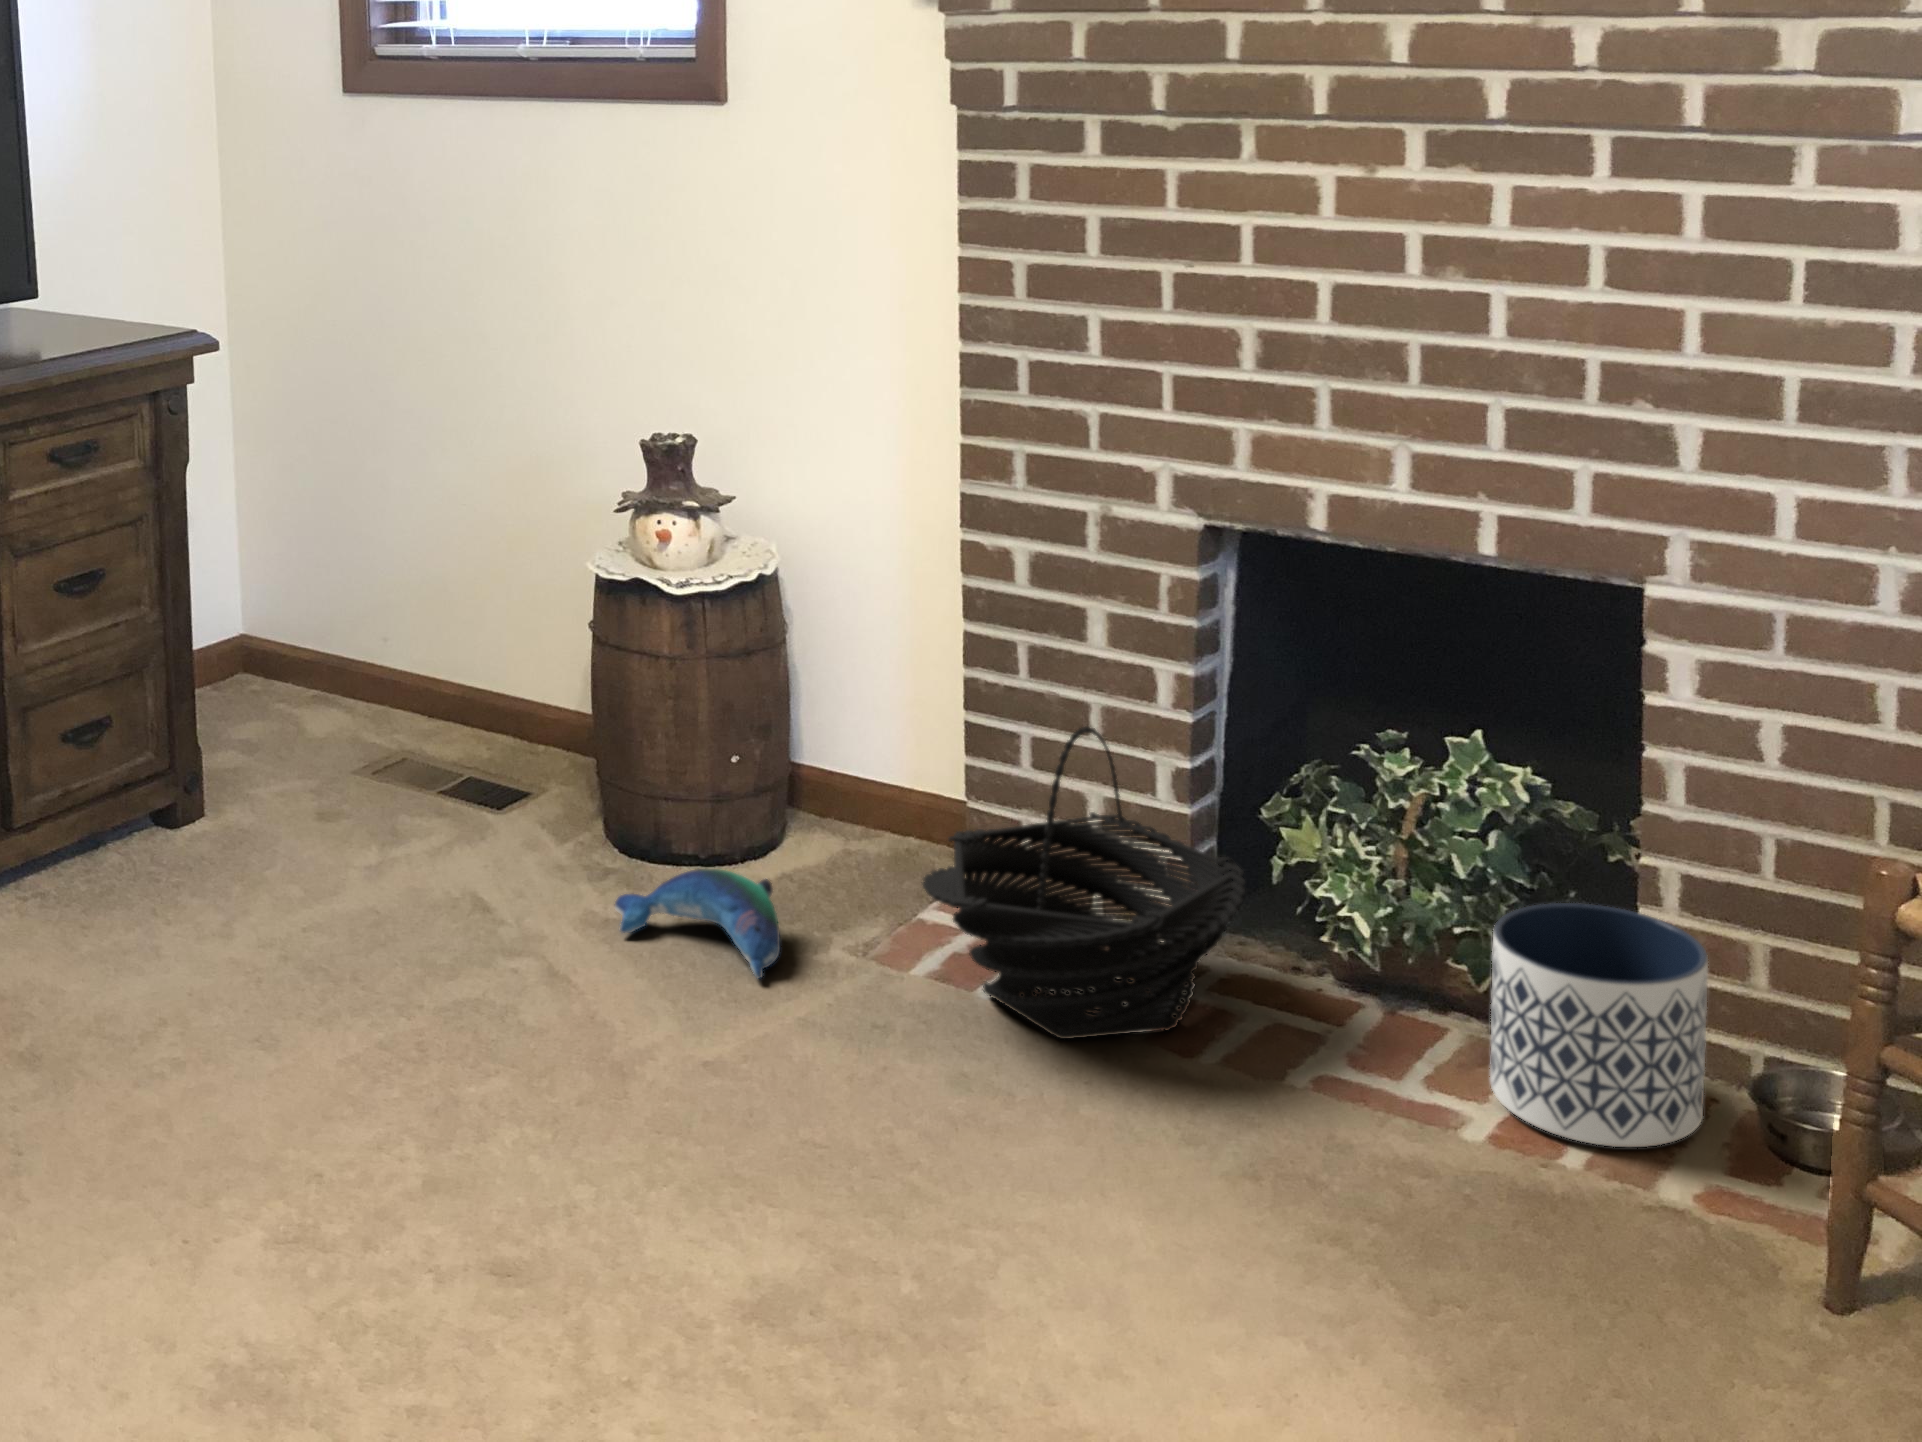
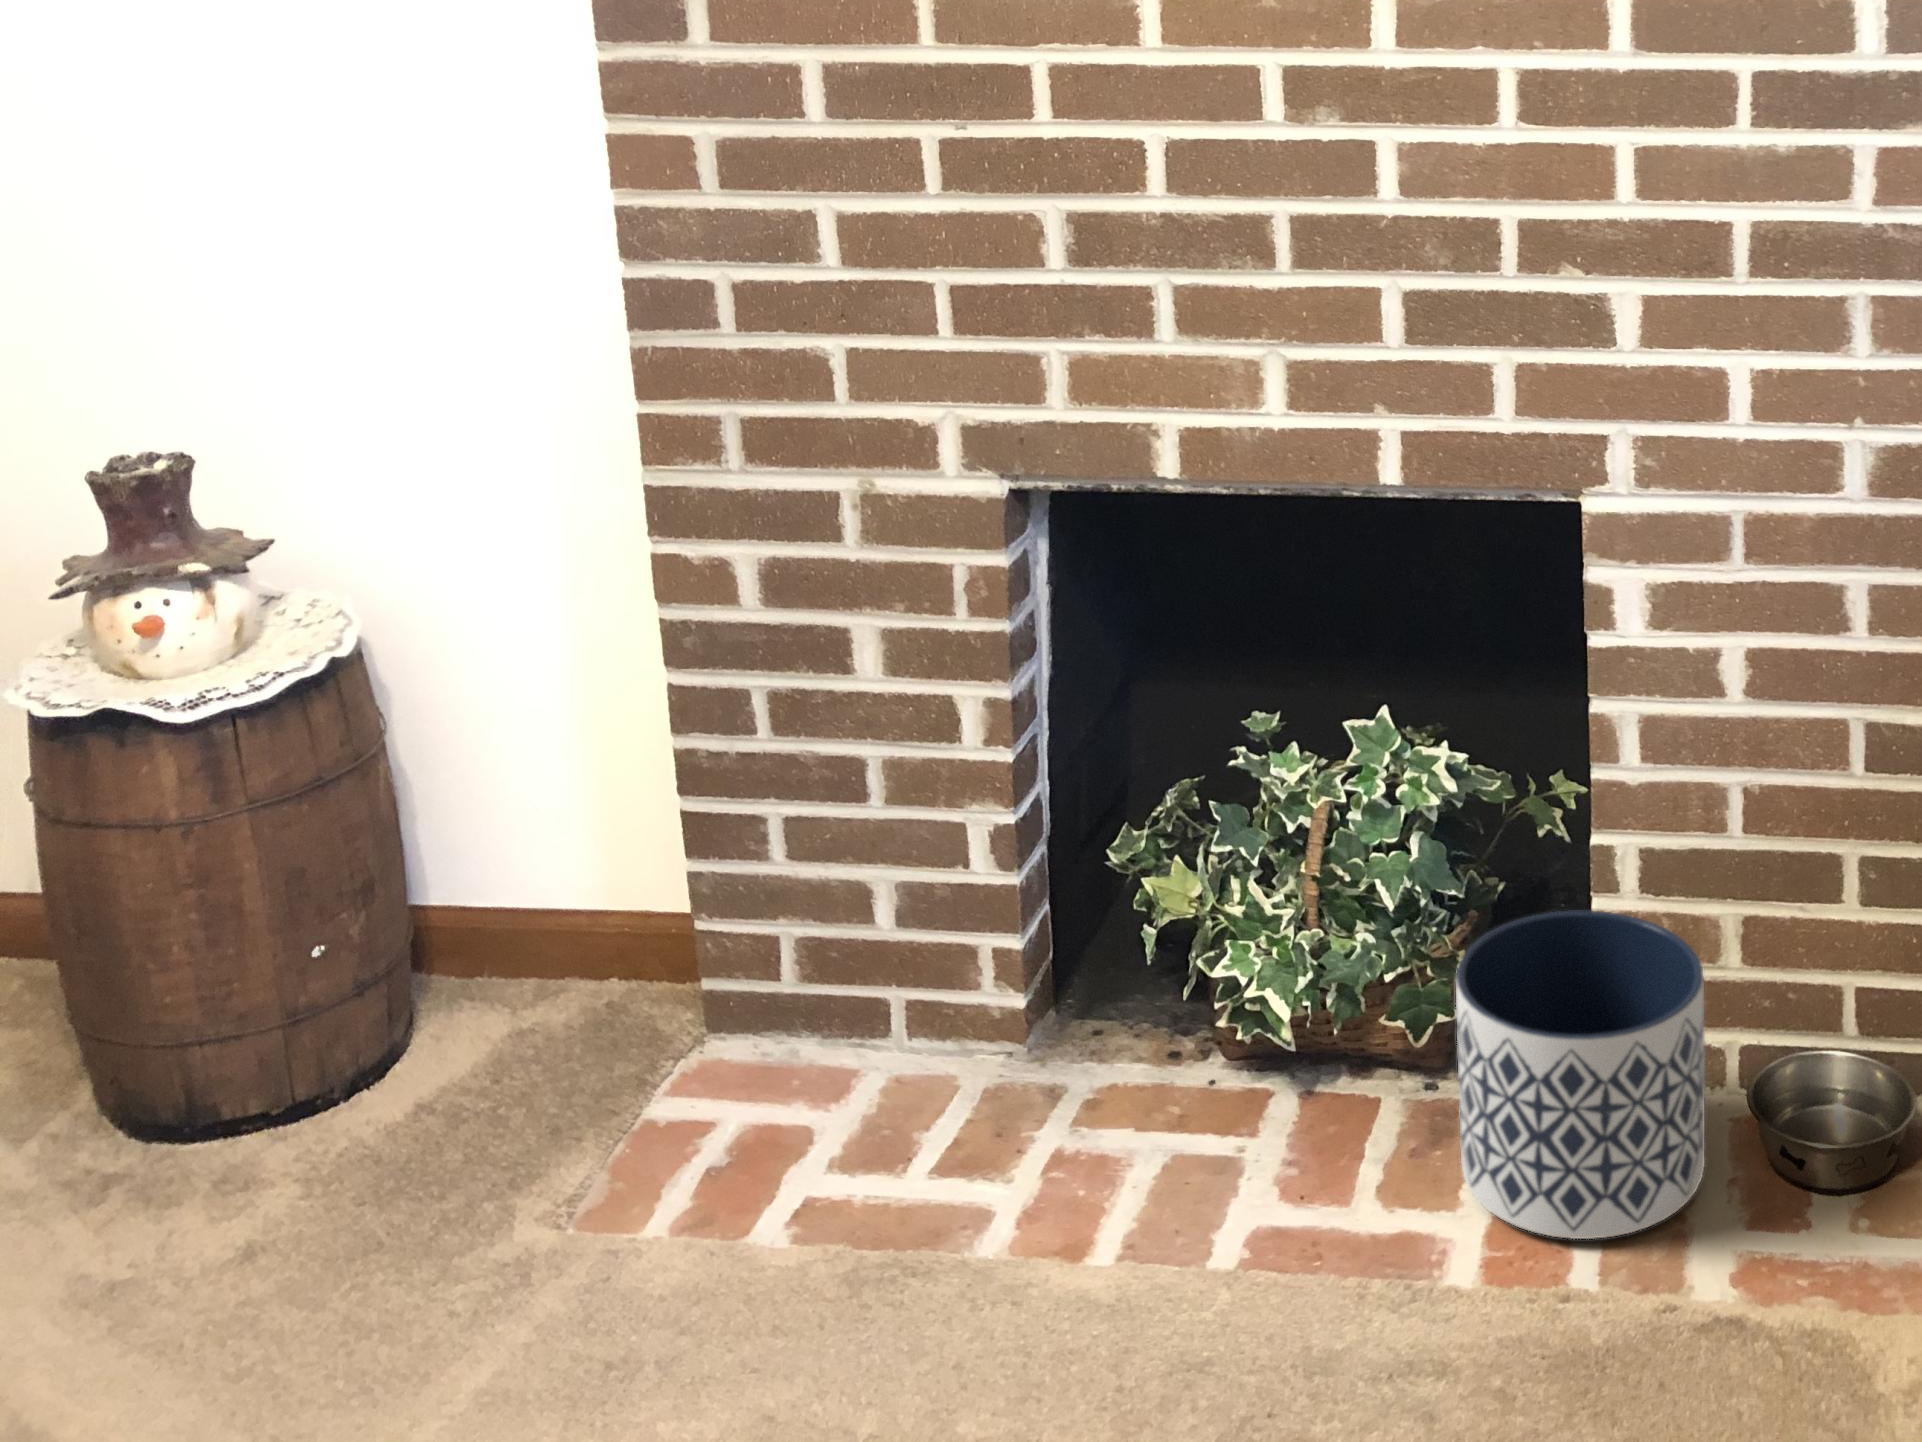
basket: present [922,726,1245,1039] -> none [655,813,1128,1291]
plush toy: present [615,869,780,978] -> none [117,1142,428,1329]

